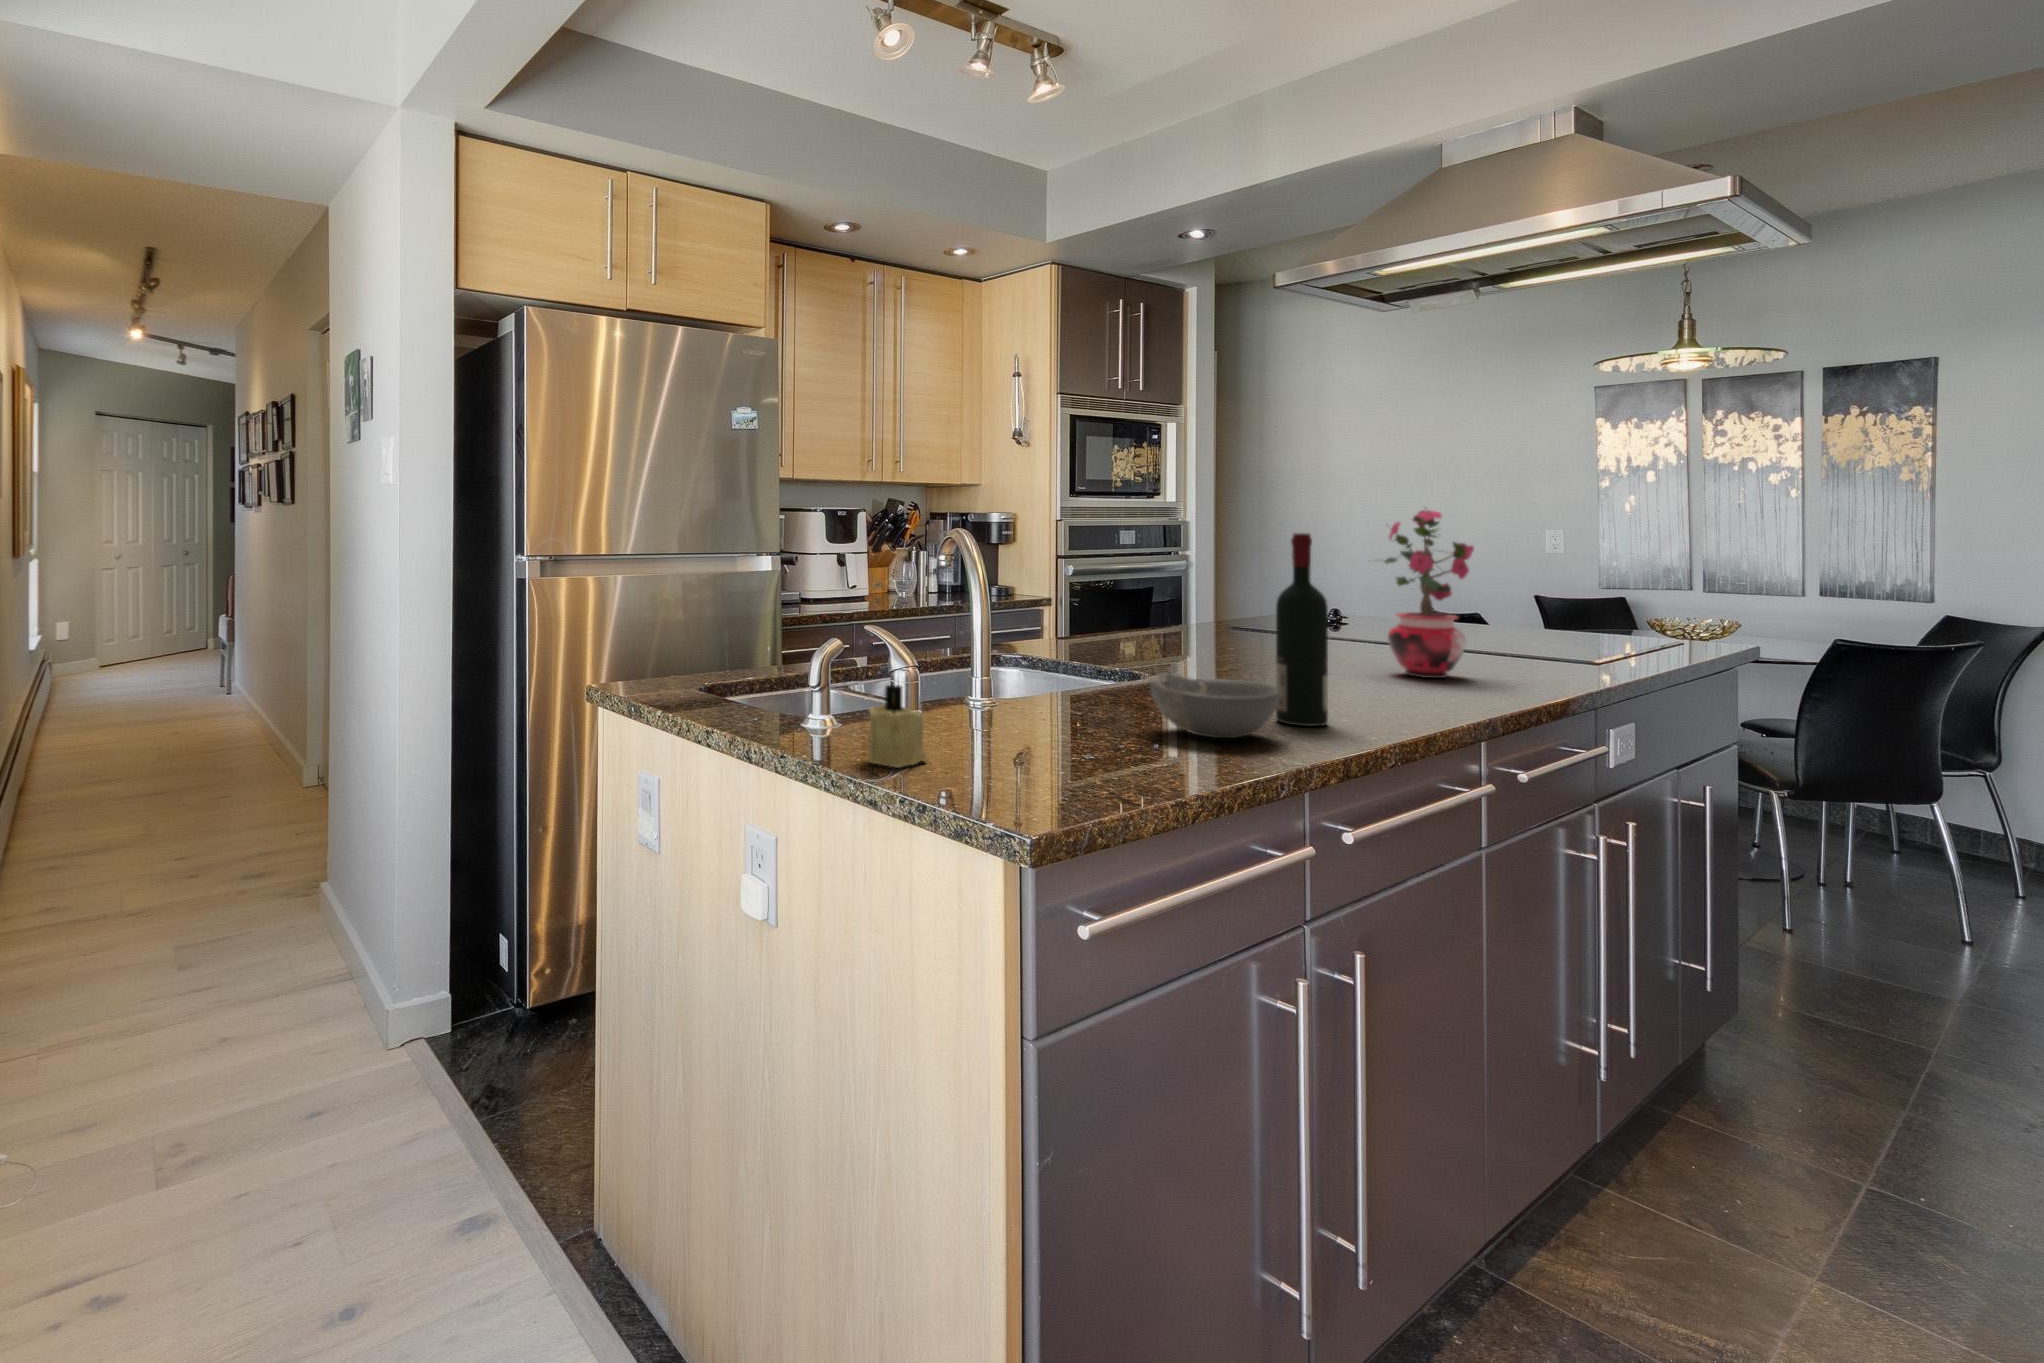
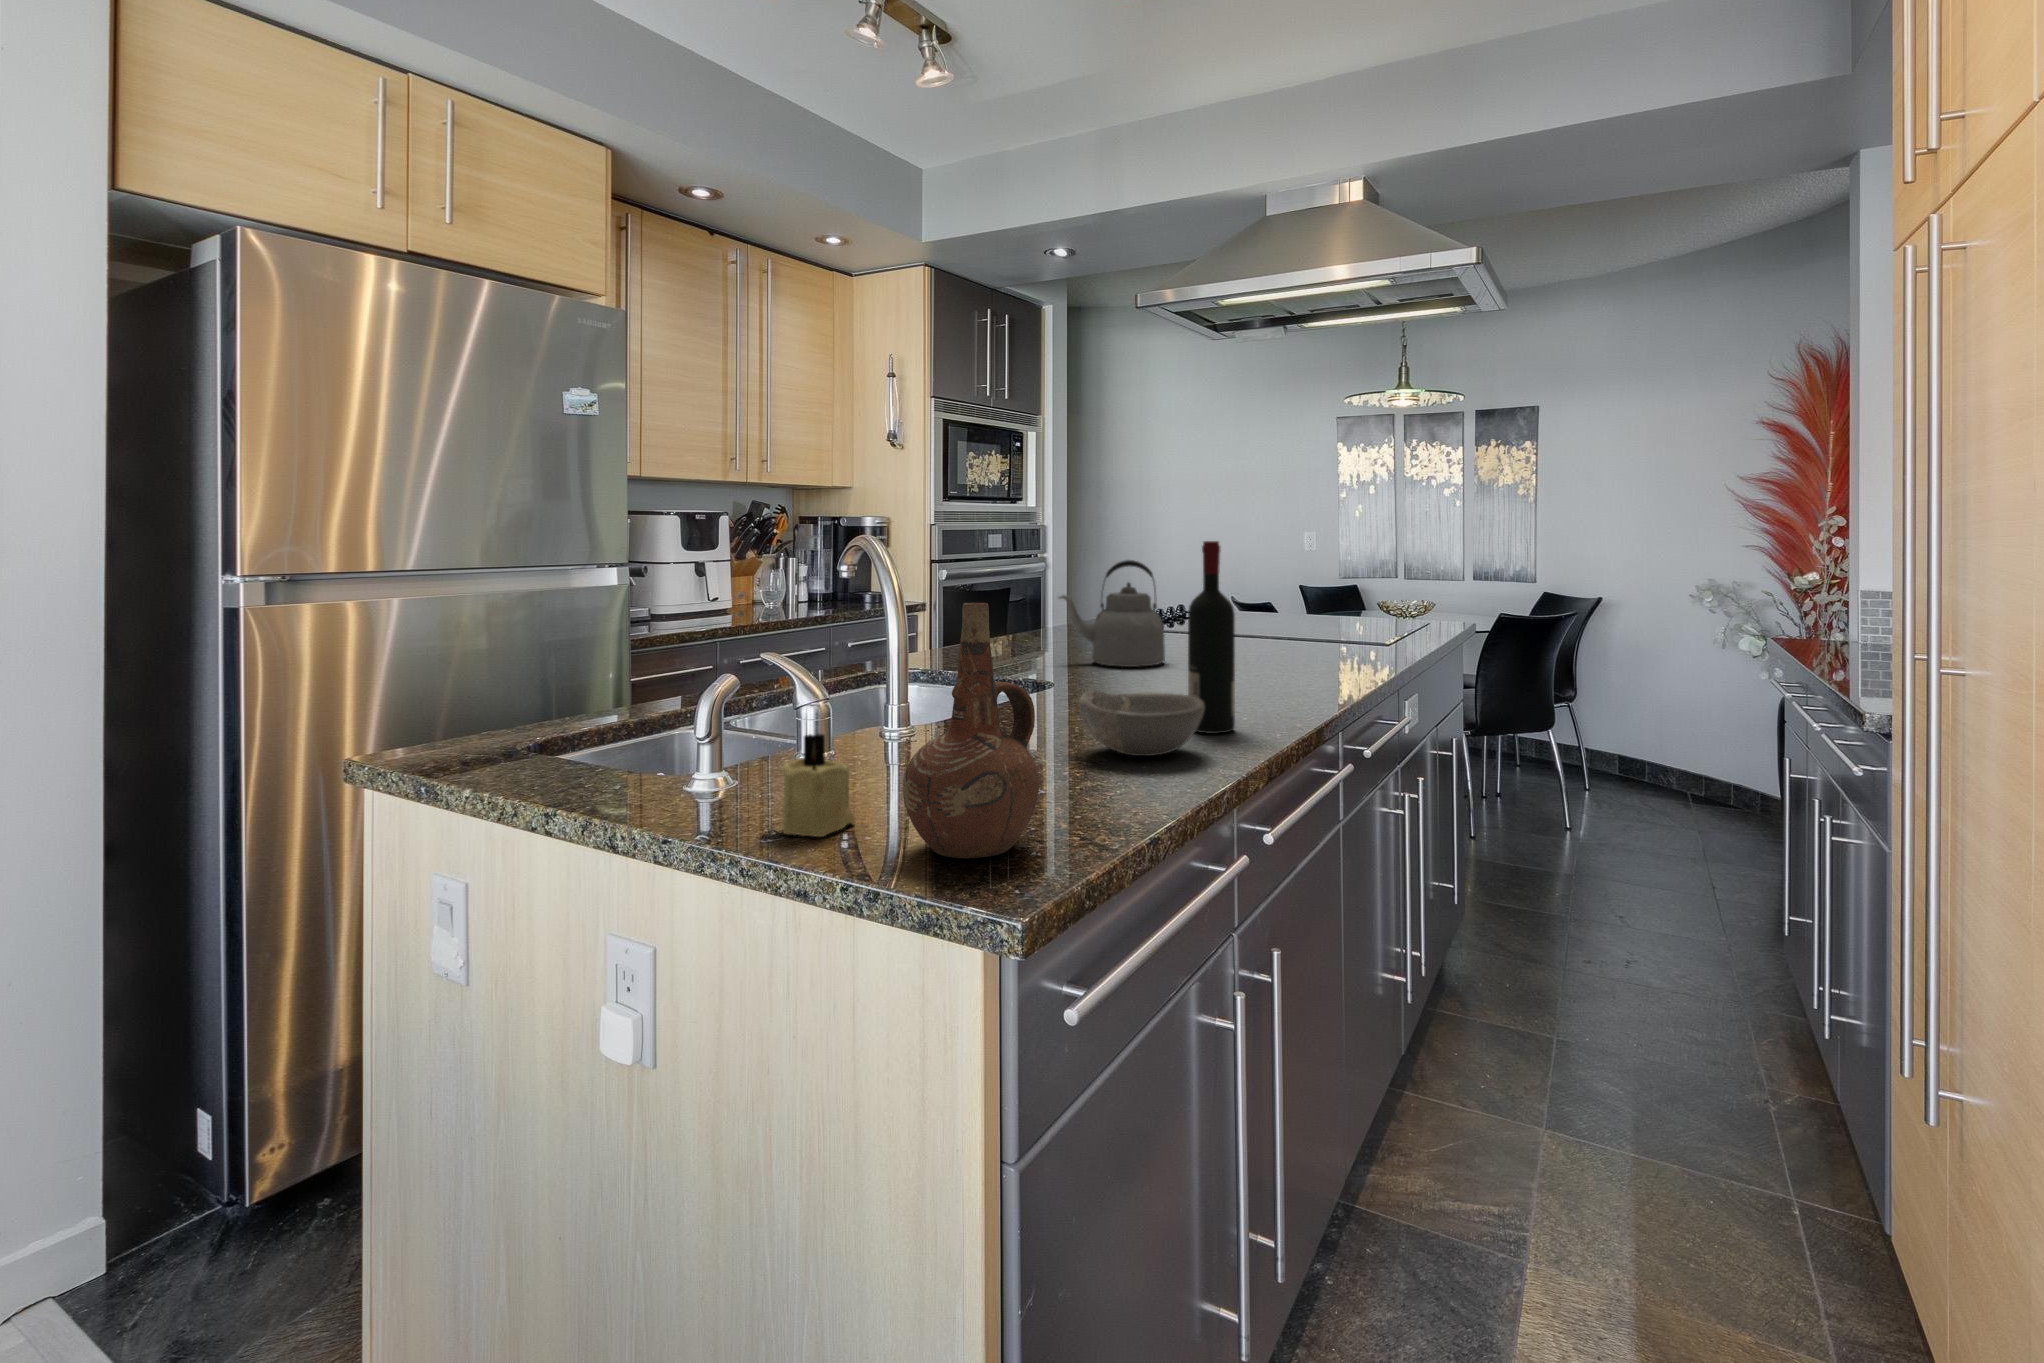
potted plant: present [1385,507,1474,678] -> none [1237,512,1321,672]
kettle: none [1167,555,1285,663] -> present [1059,560,1165,667]
ceramic pitcher: none [959,580,1078,795] -> present [903,603,1039,858]

